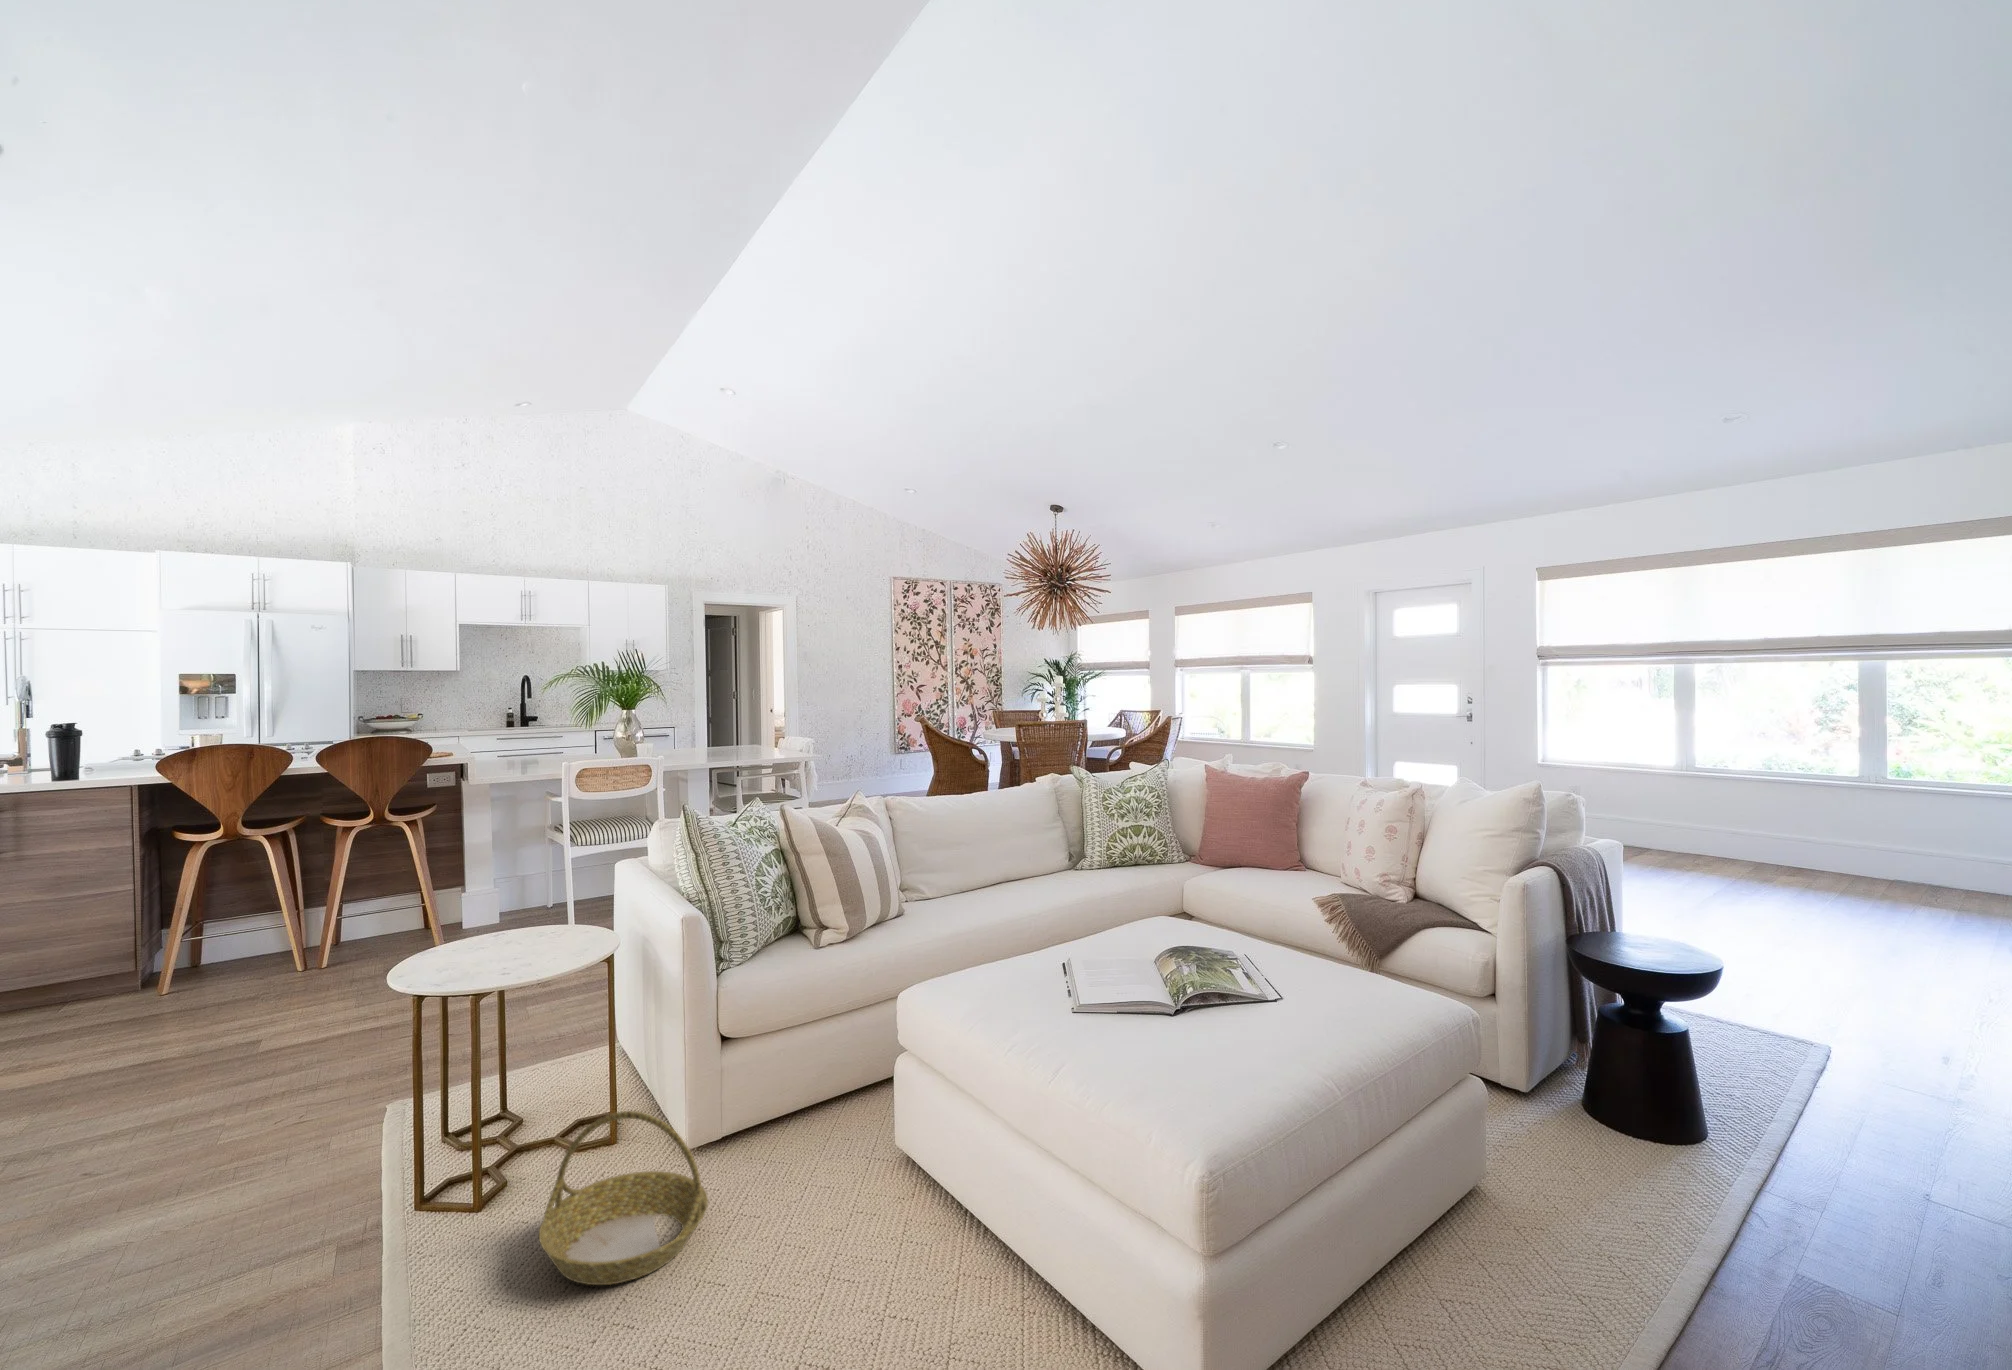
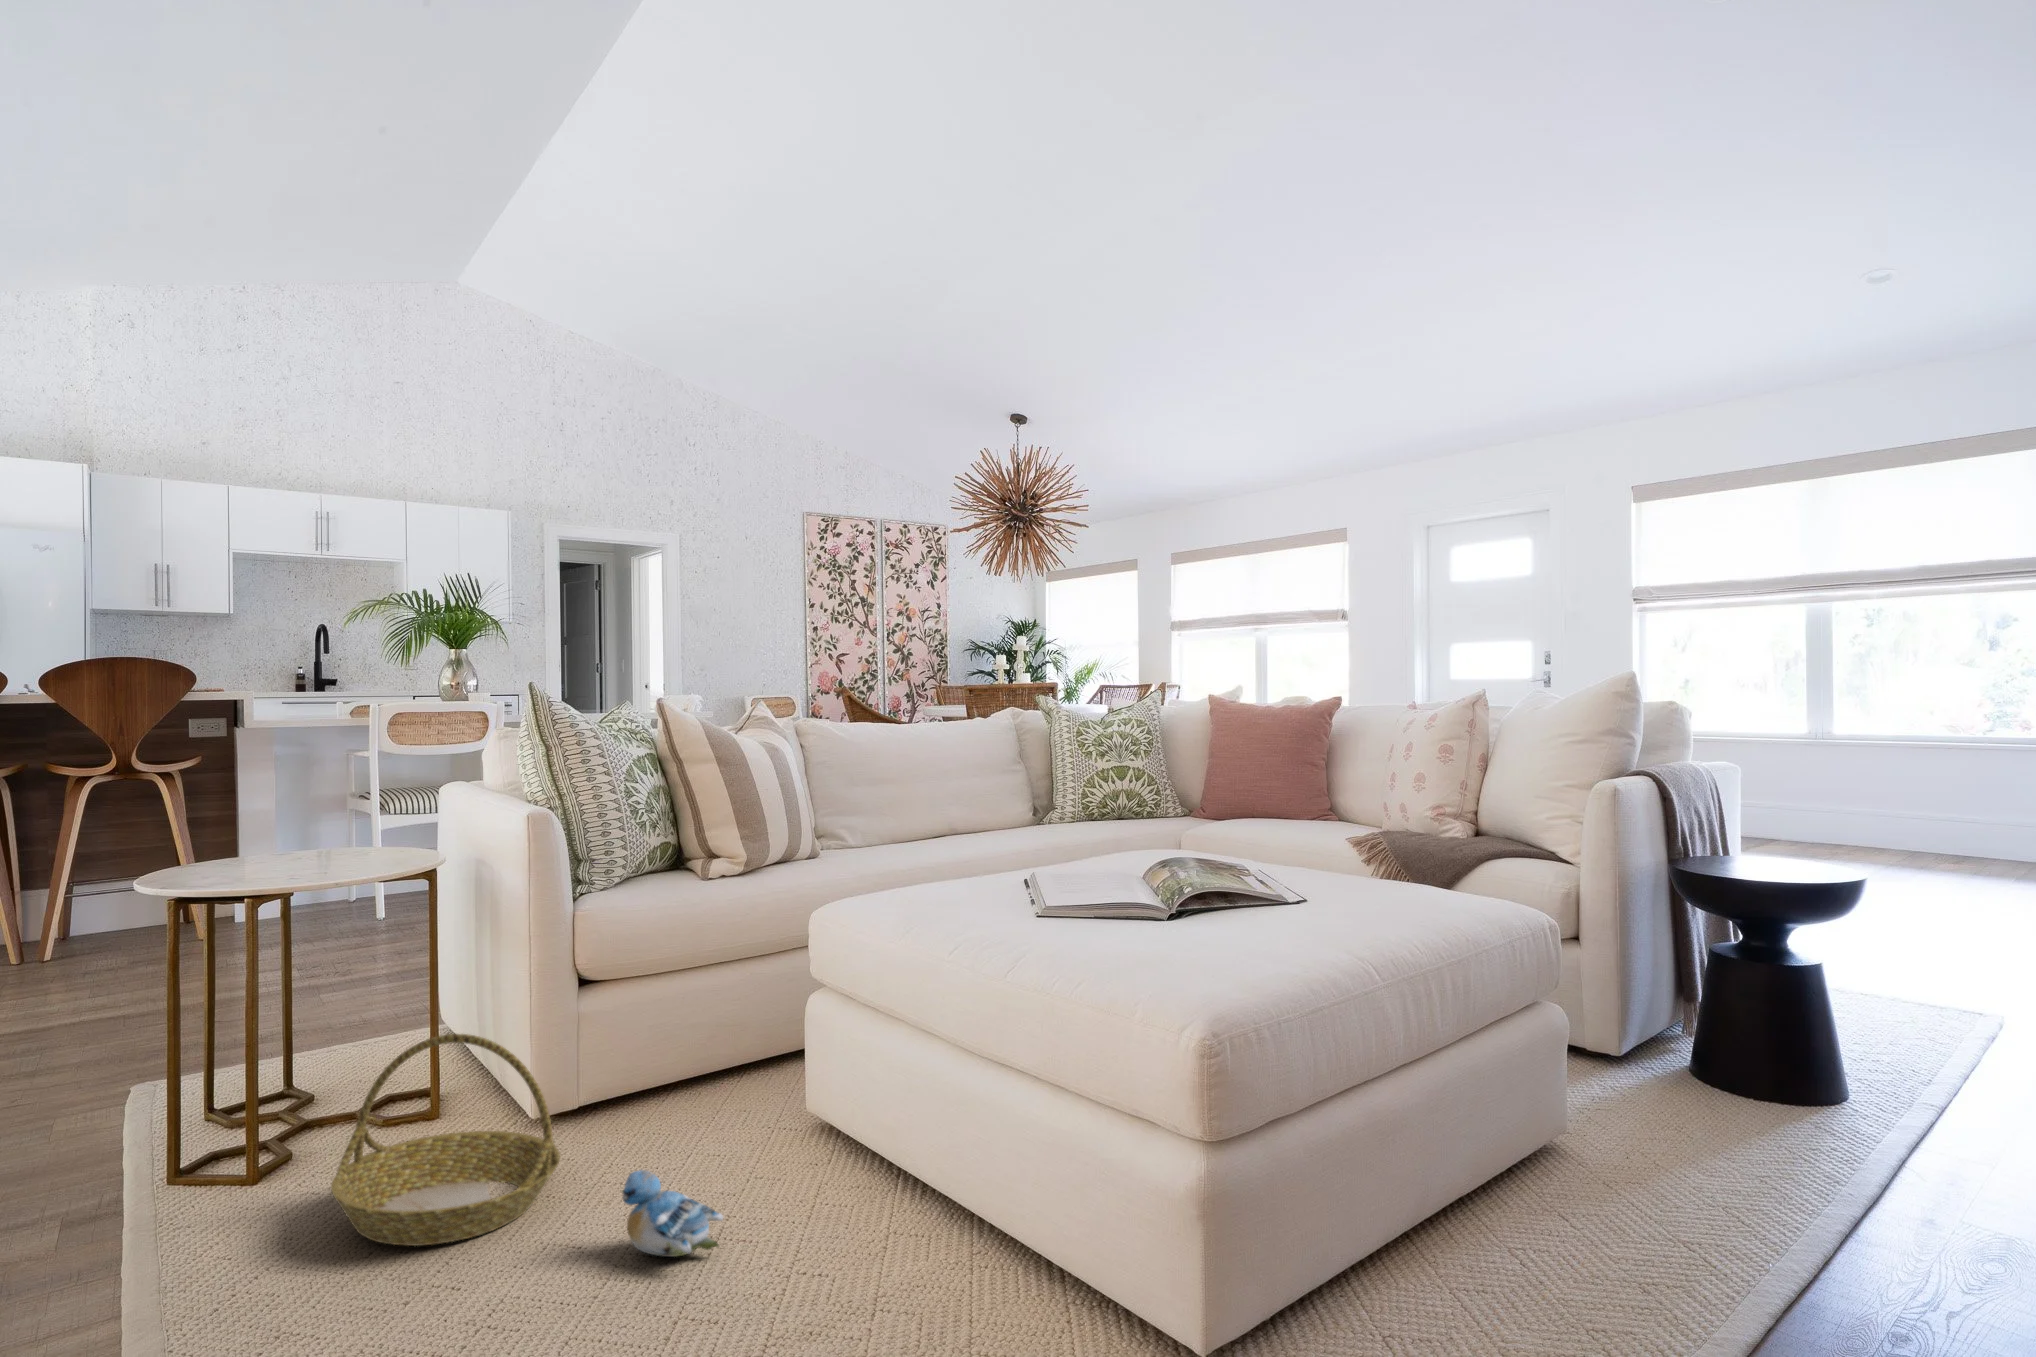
plush toy: none [754,1233,831,1307] -> present [622,1170,723,1257]

